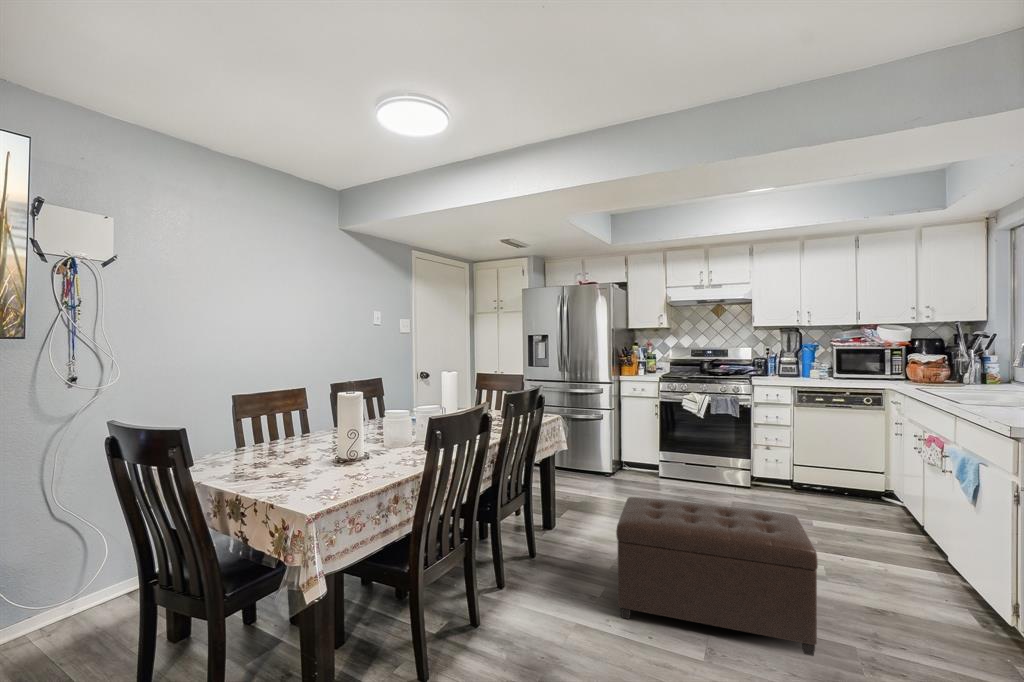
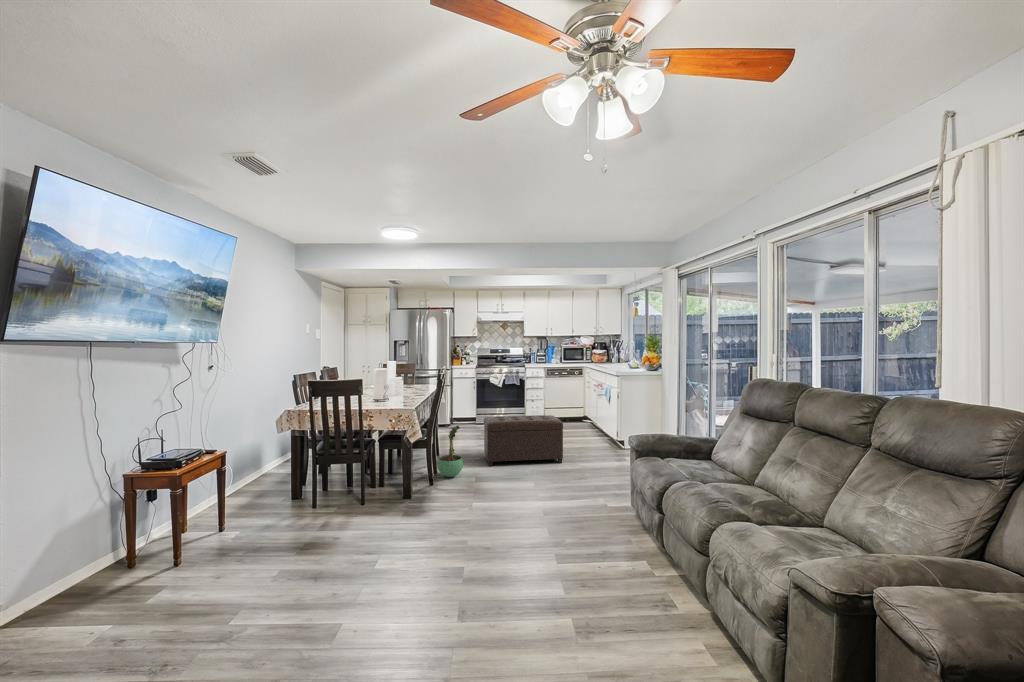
potted plant: none [493,524,548,641] -> present [438,425,463,477]

